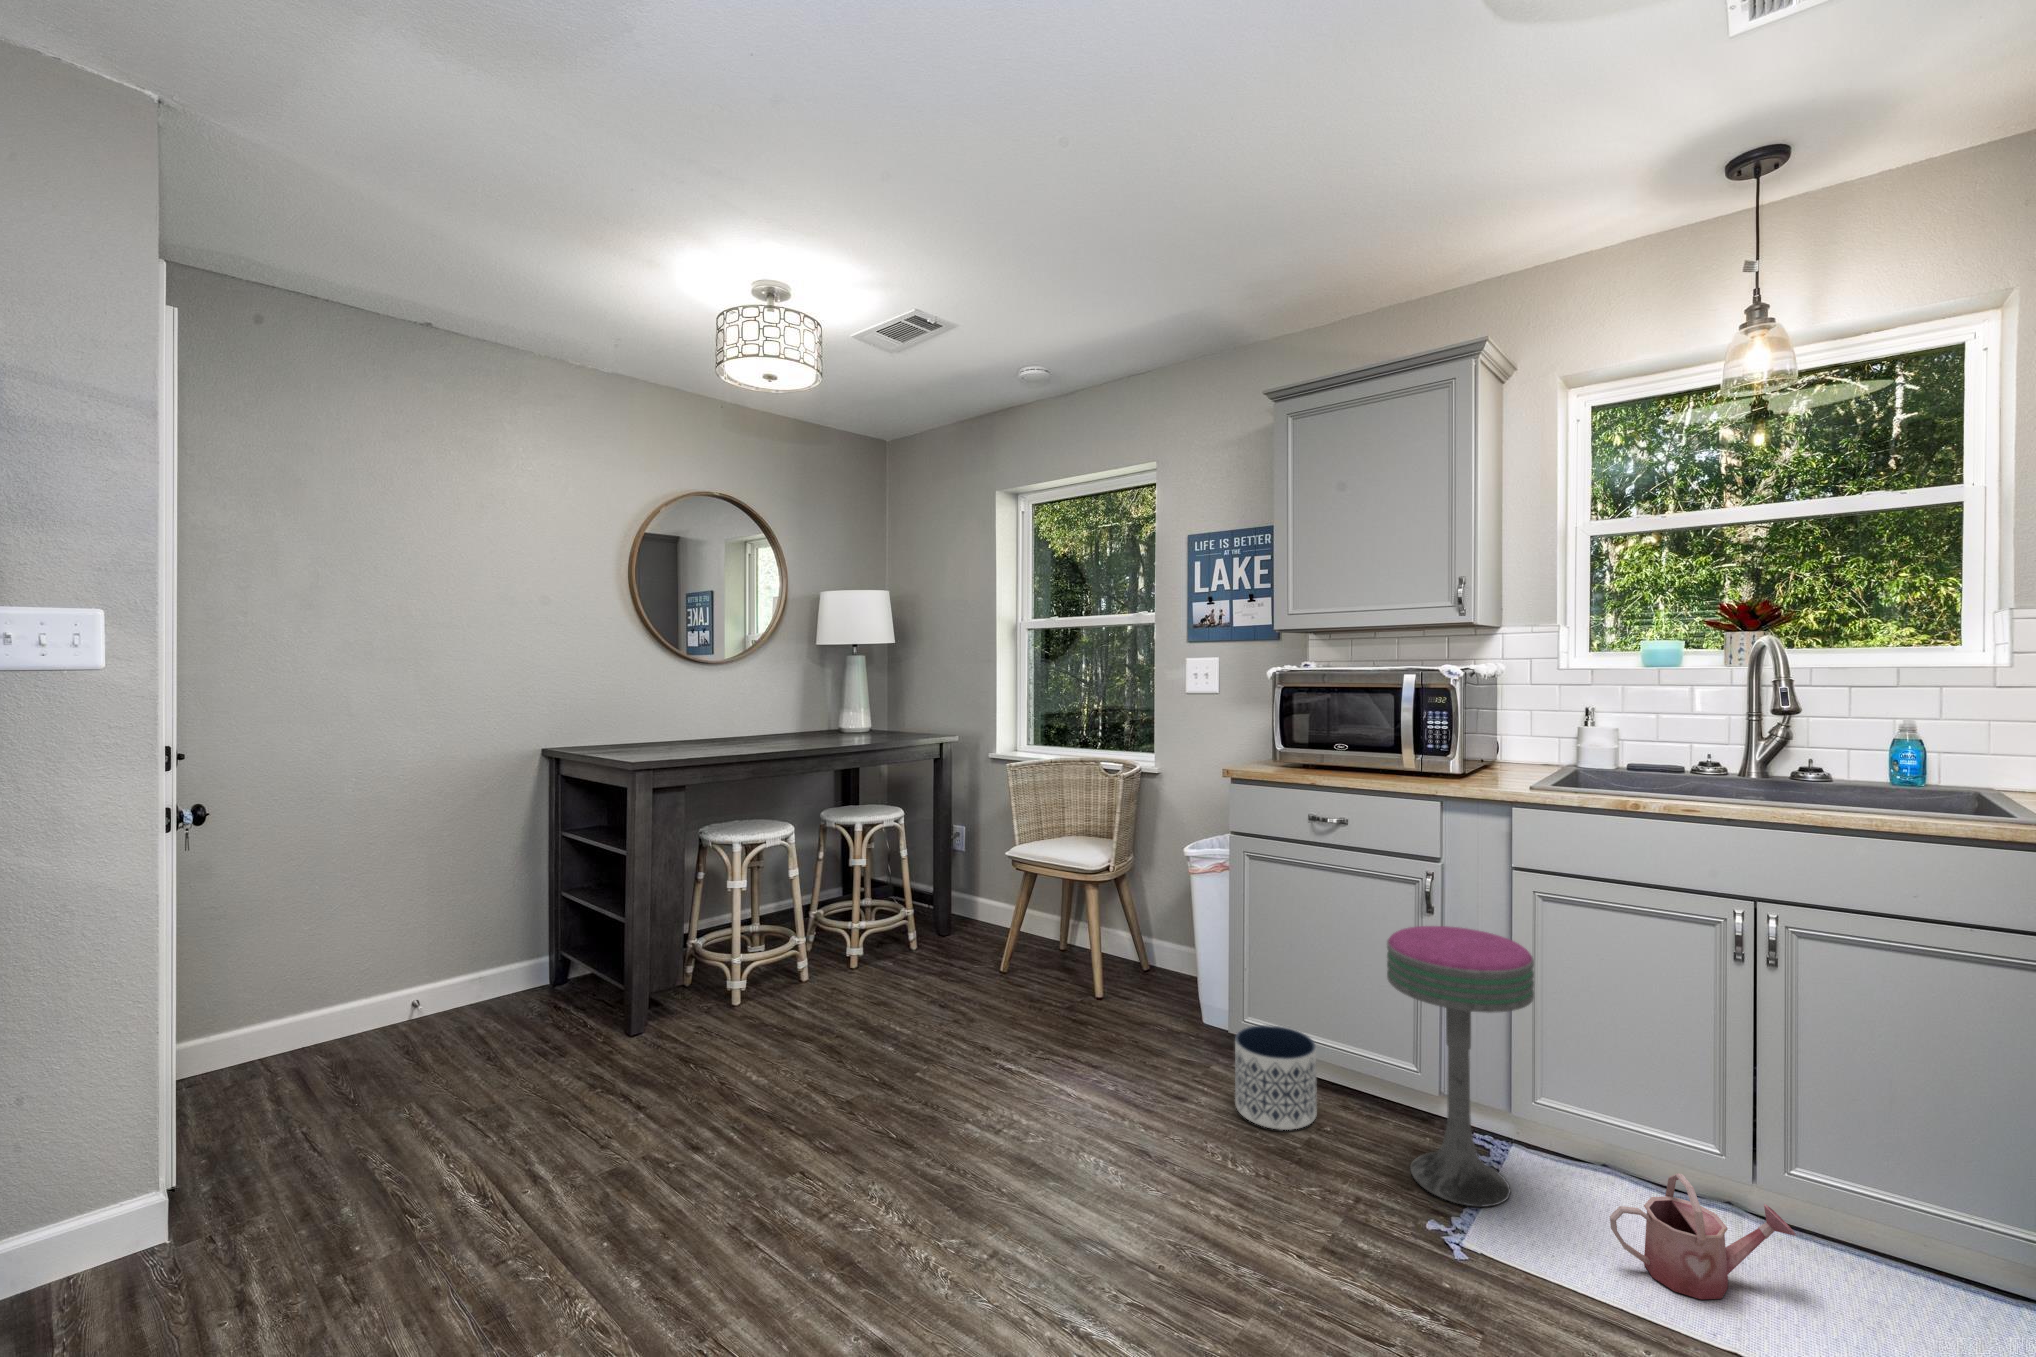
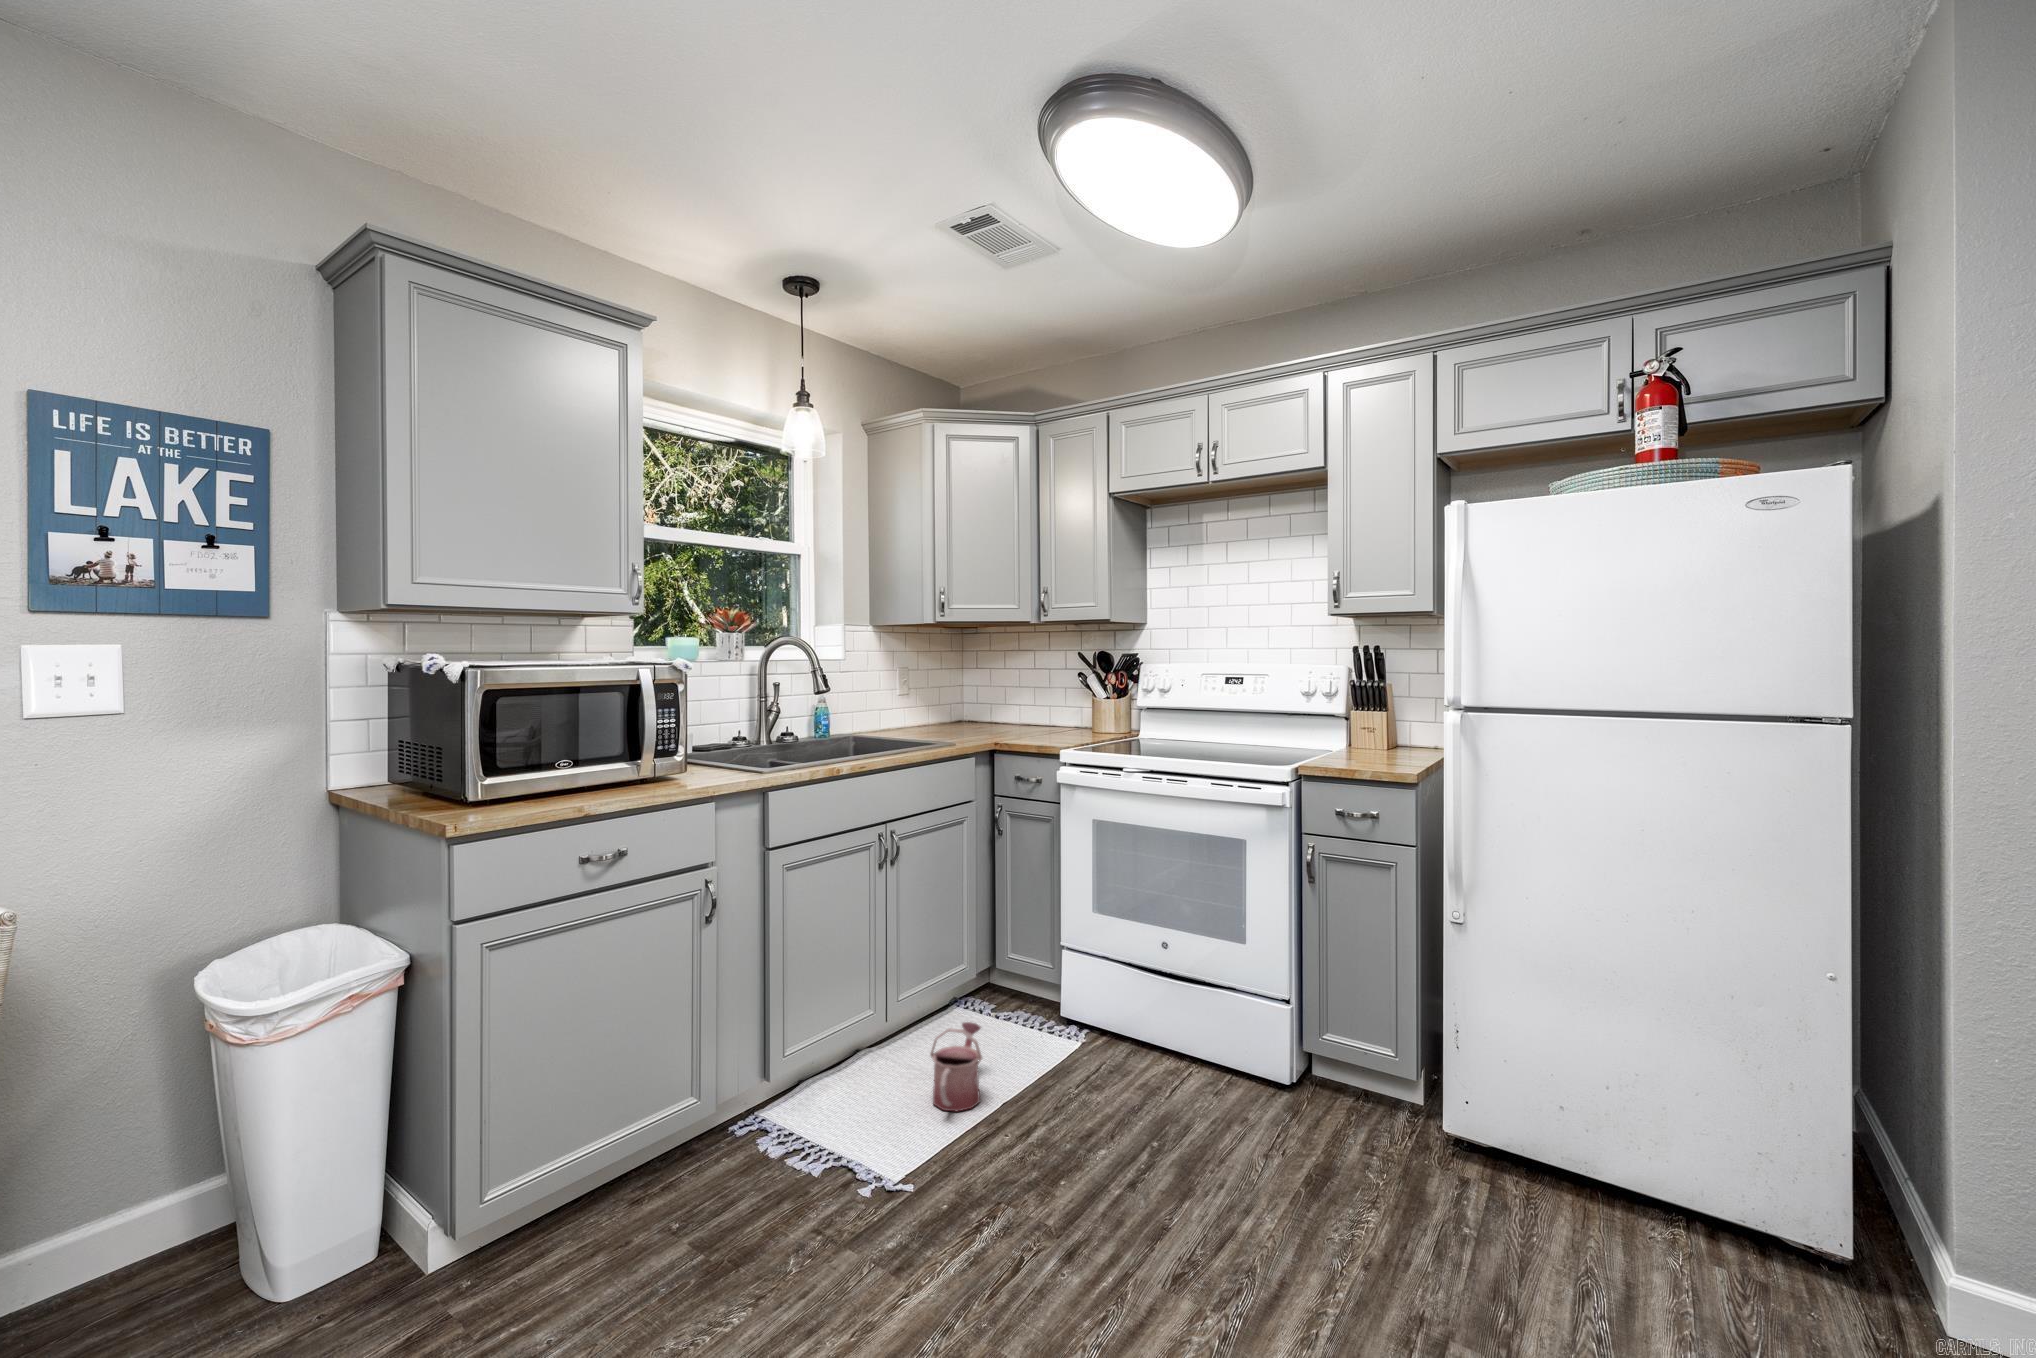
bar stool: present [1387,926,1534,1207] -> none [743,913,876,1187]
planter: present [1235,1025,1317,1130] -> none [554,1141,671,1296]

